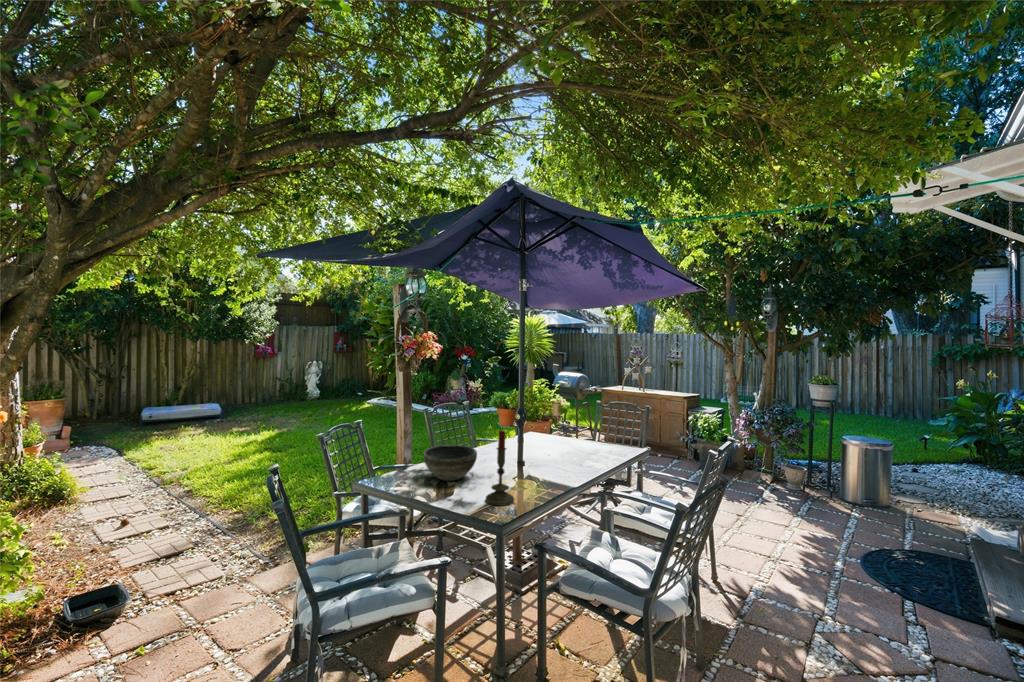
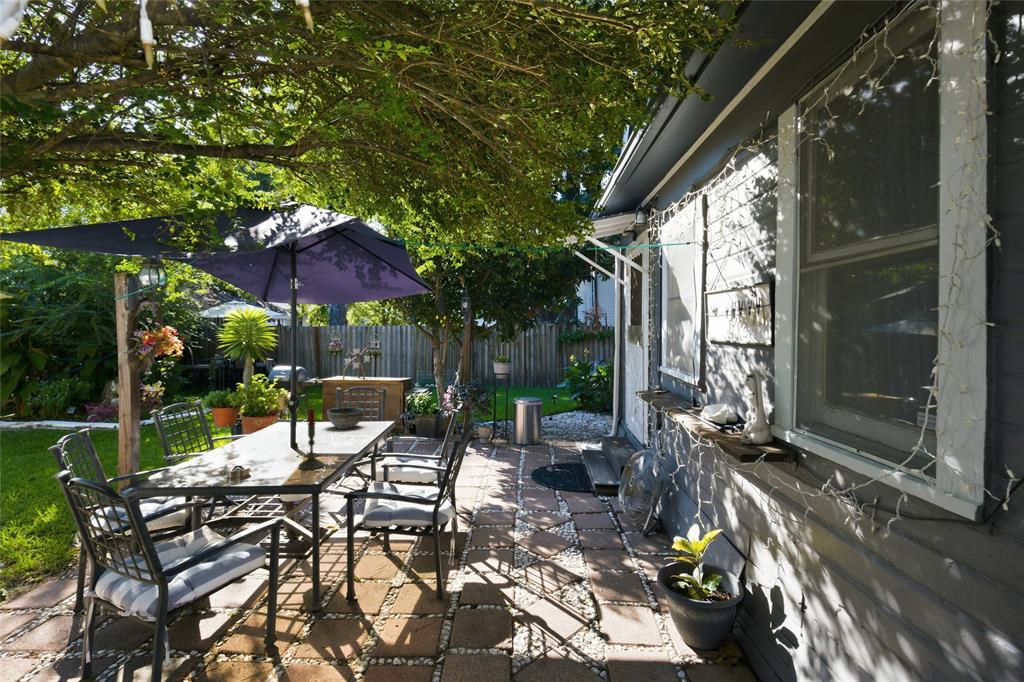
bowl: present [424,445,477,481] -> present [327,407,363,429]

